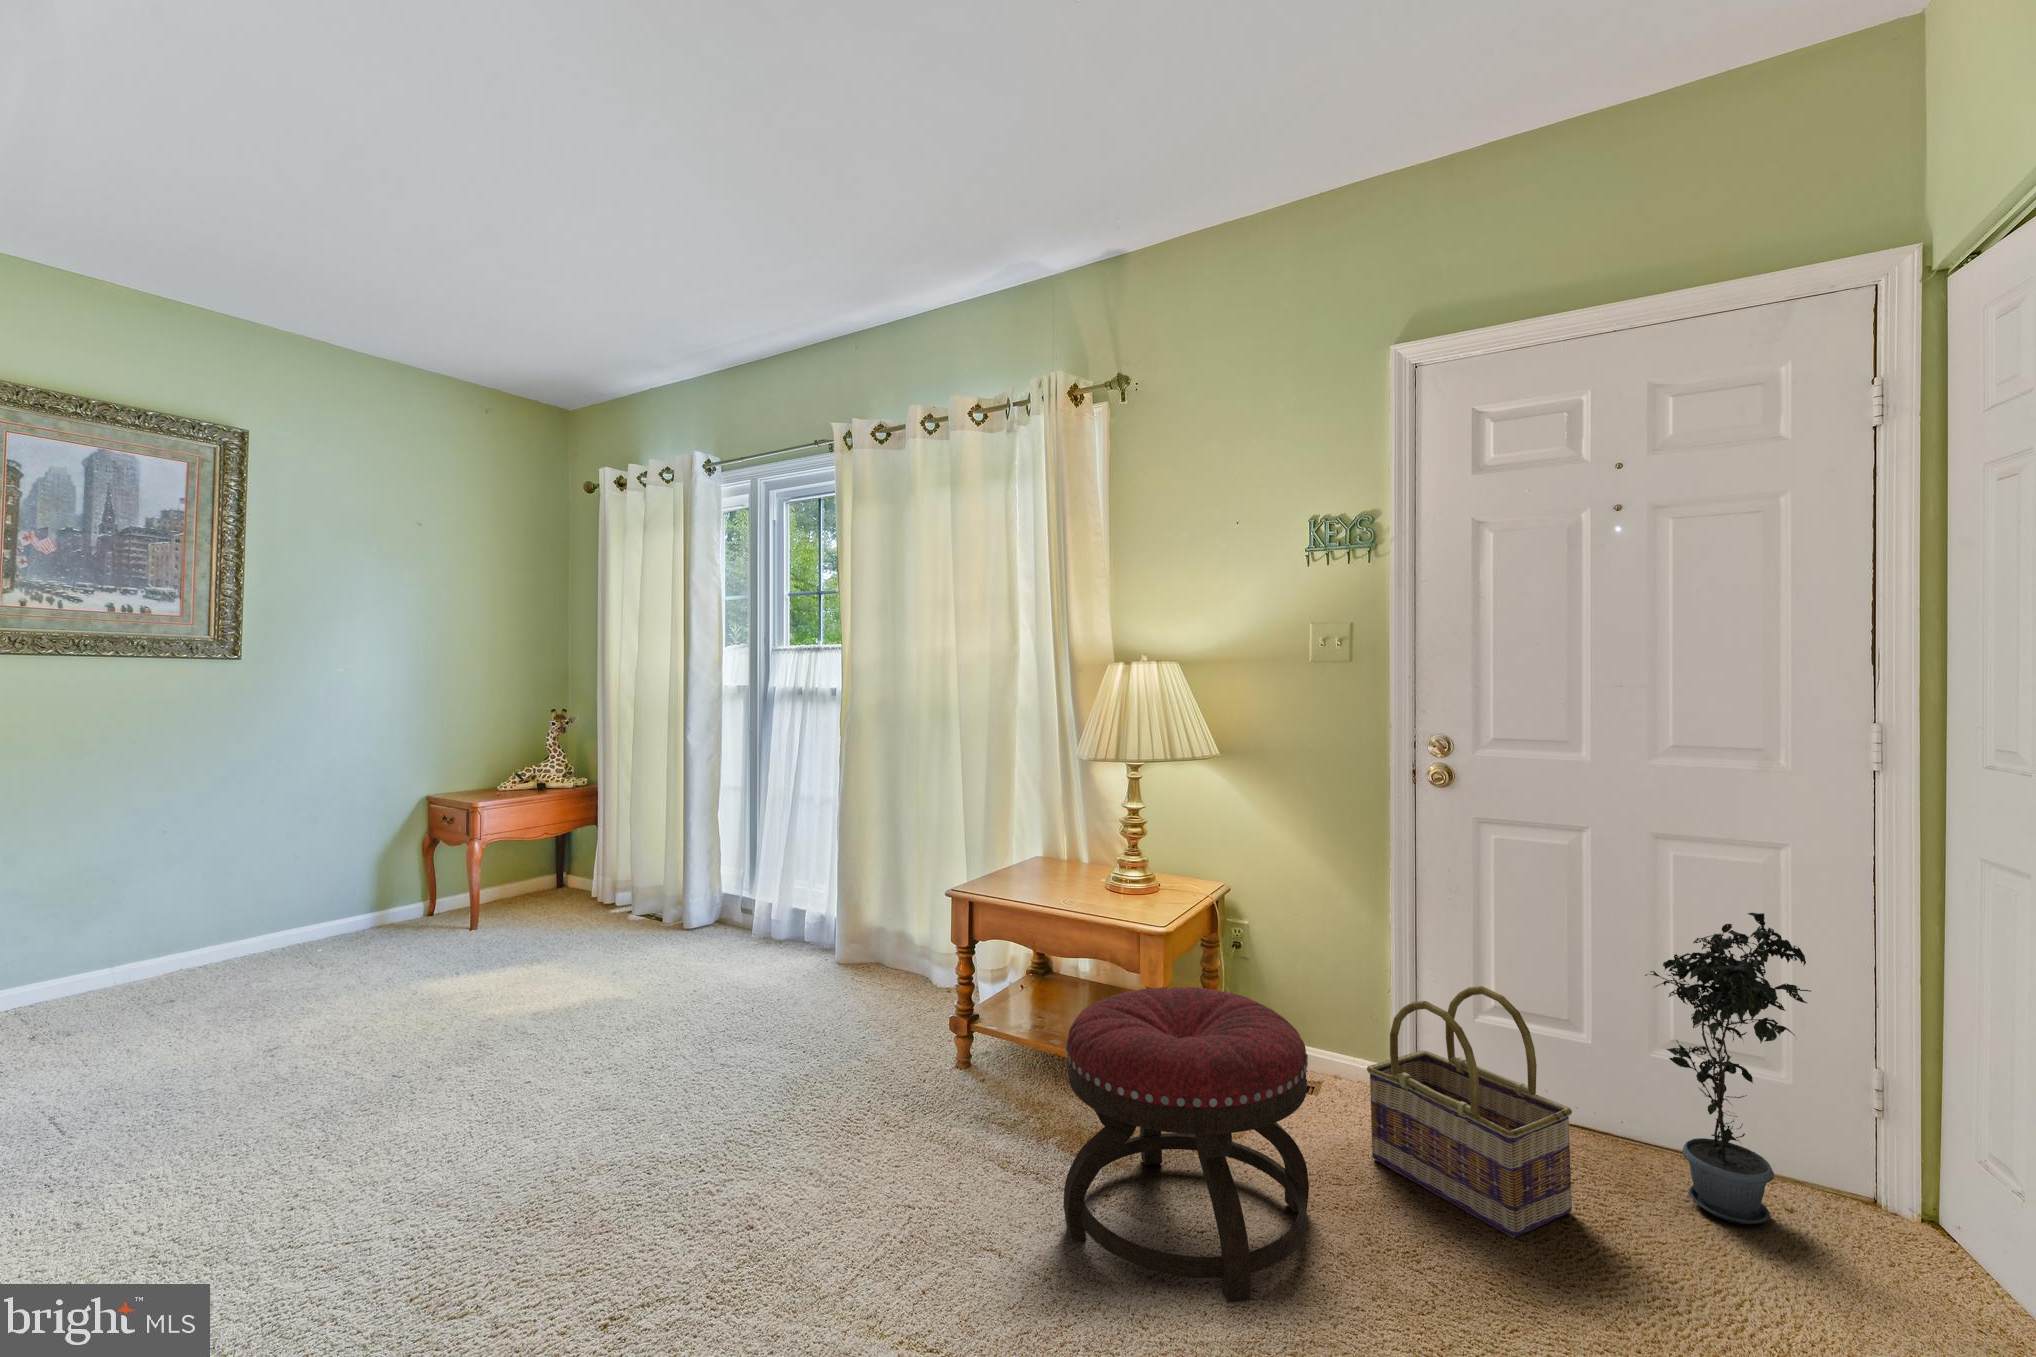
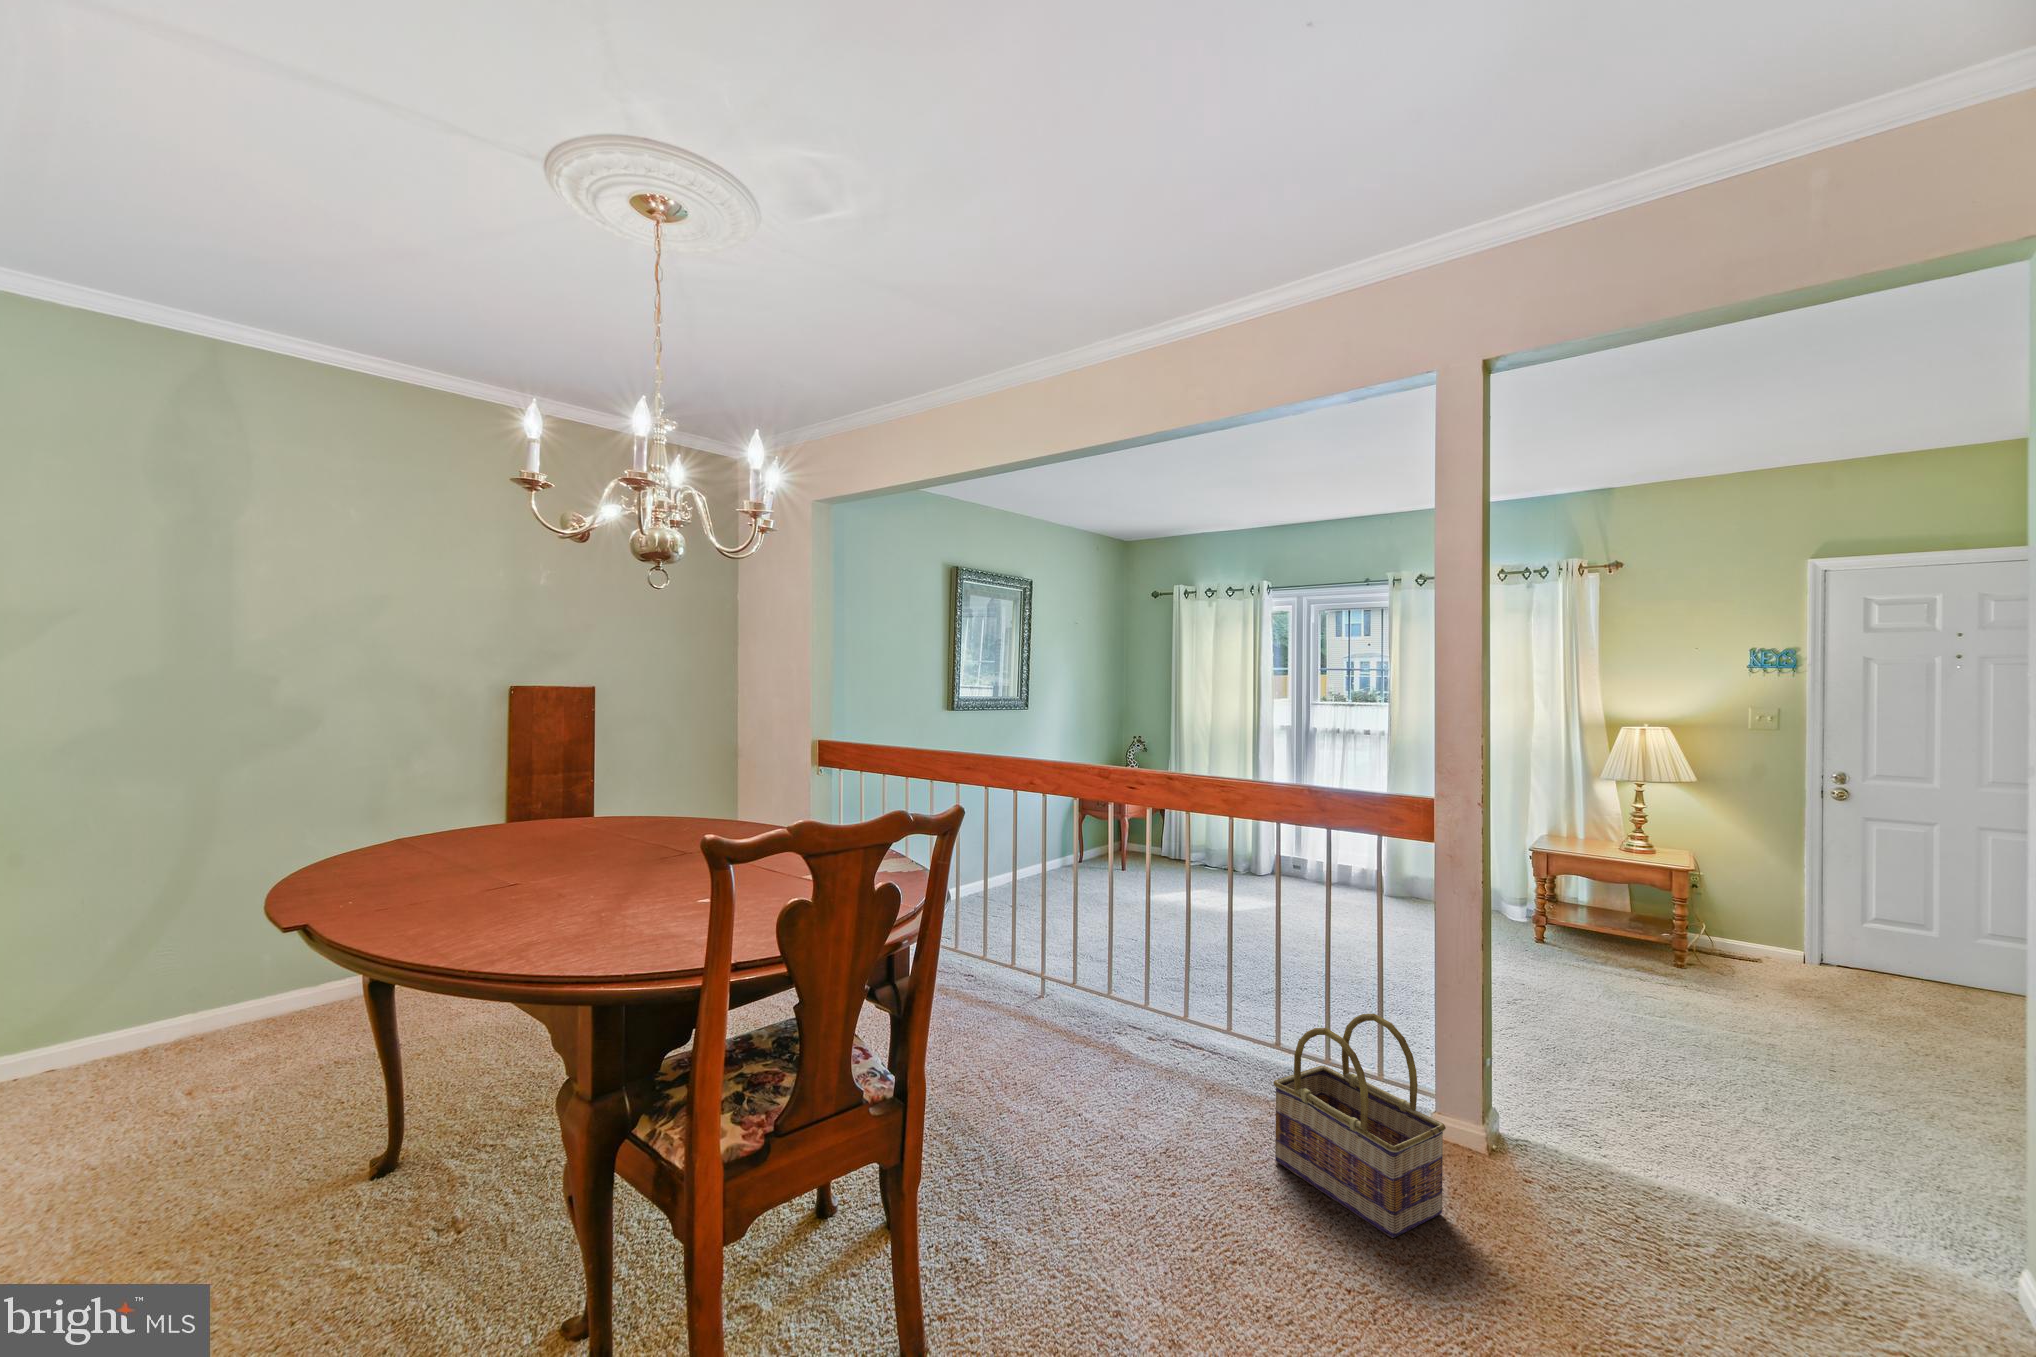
potted plant: present [1645,913,1811,1224] -> none [1510,959,1647,1226]
ottoman: present [1064,987,1309,1303] -> none [1006,1011,1224,1302]

